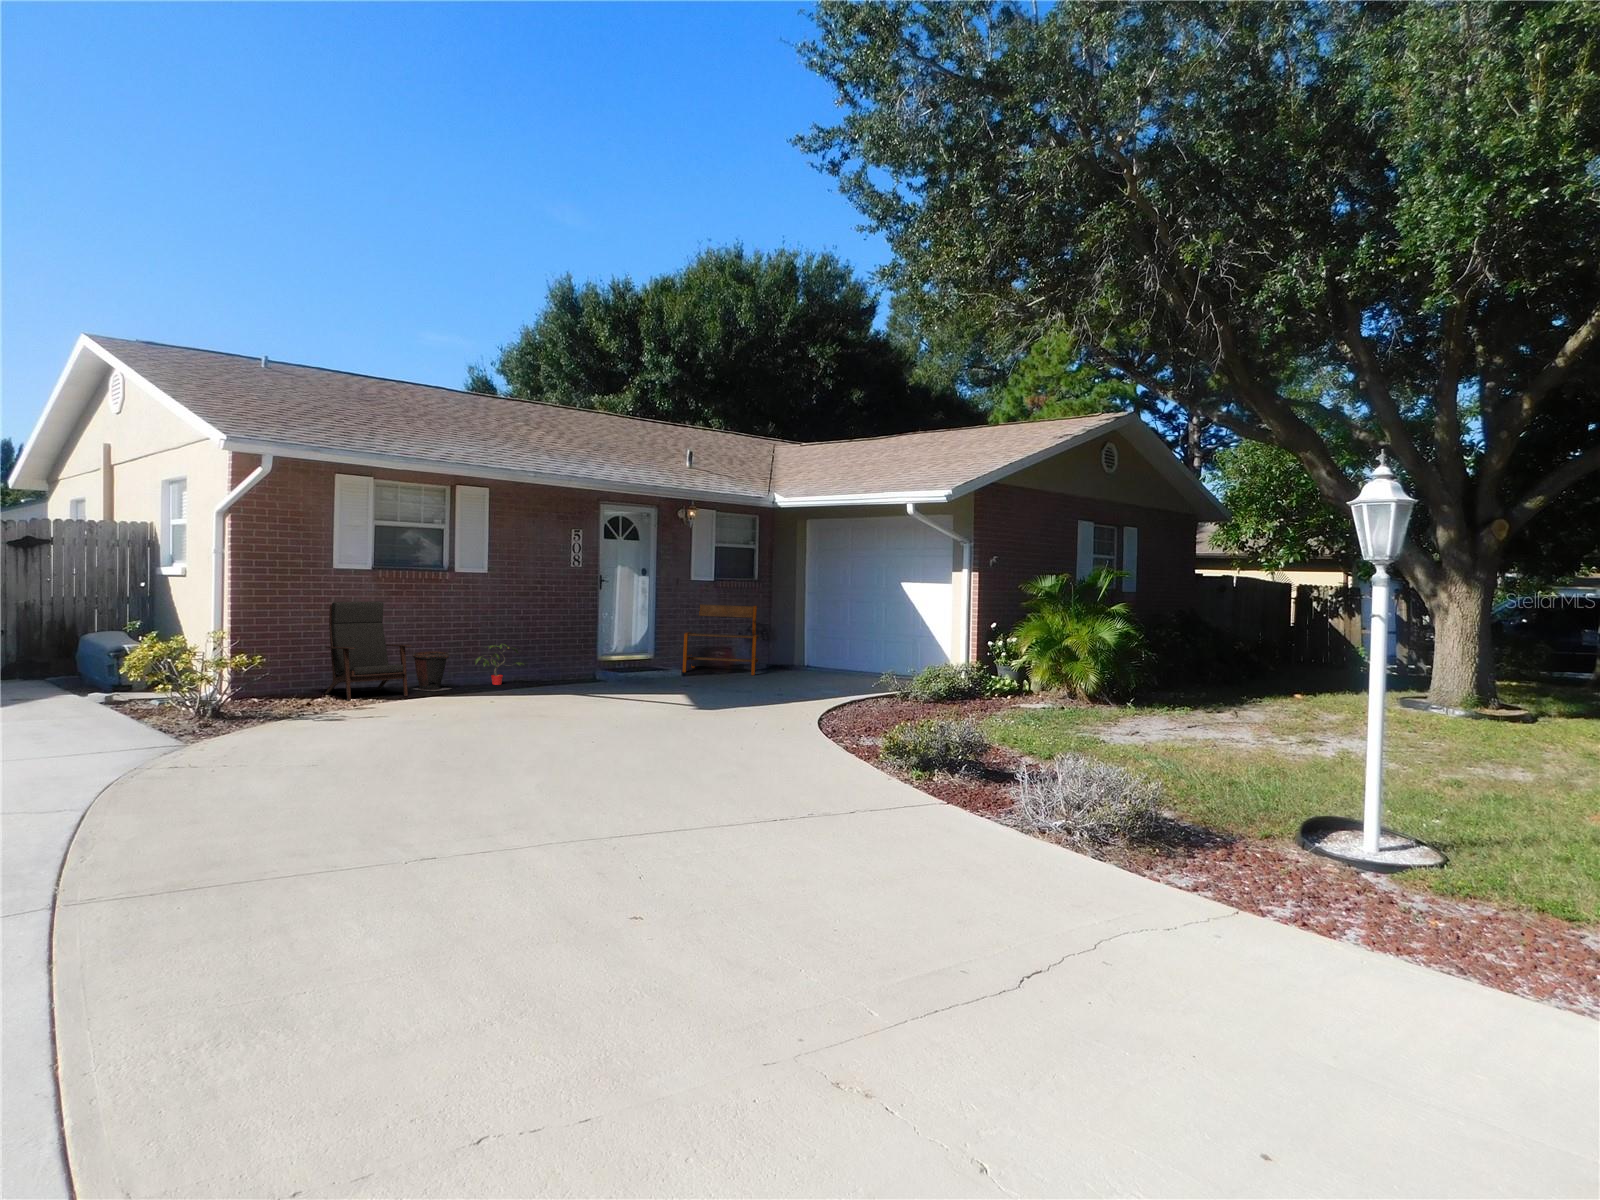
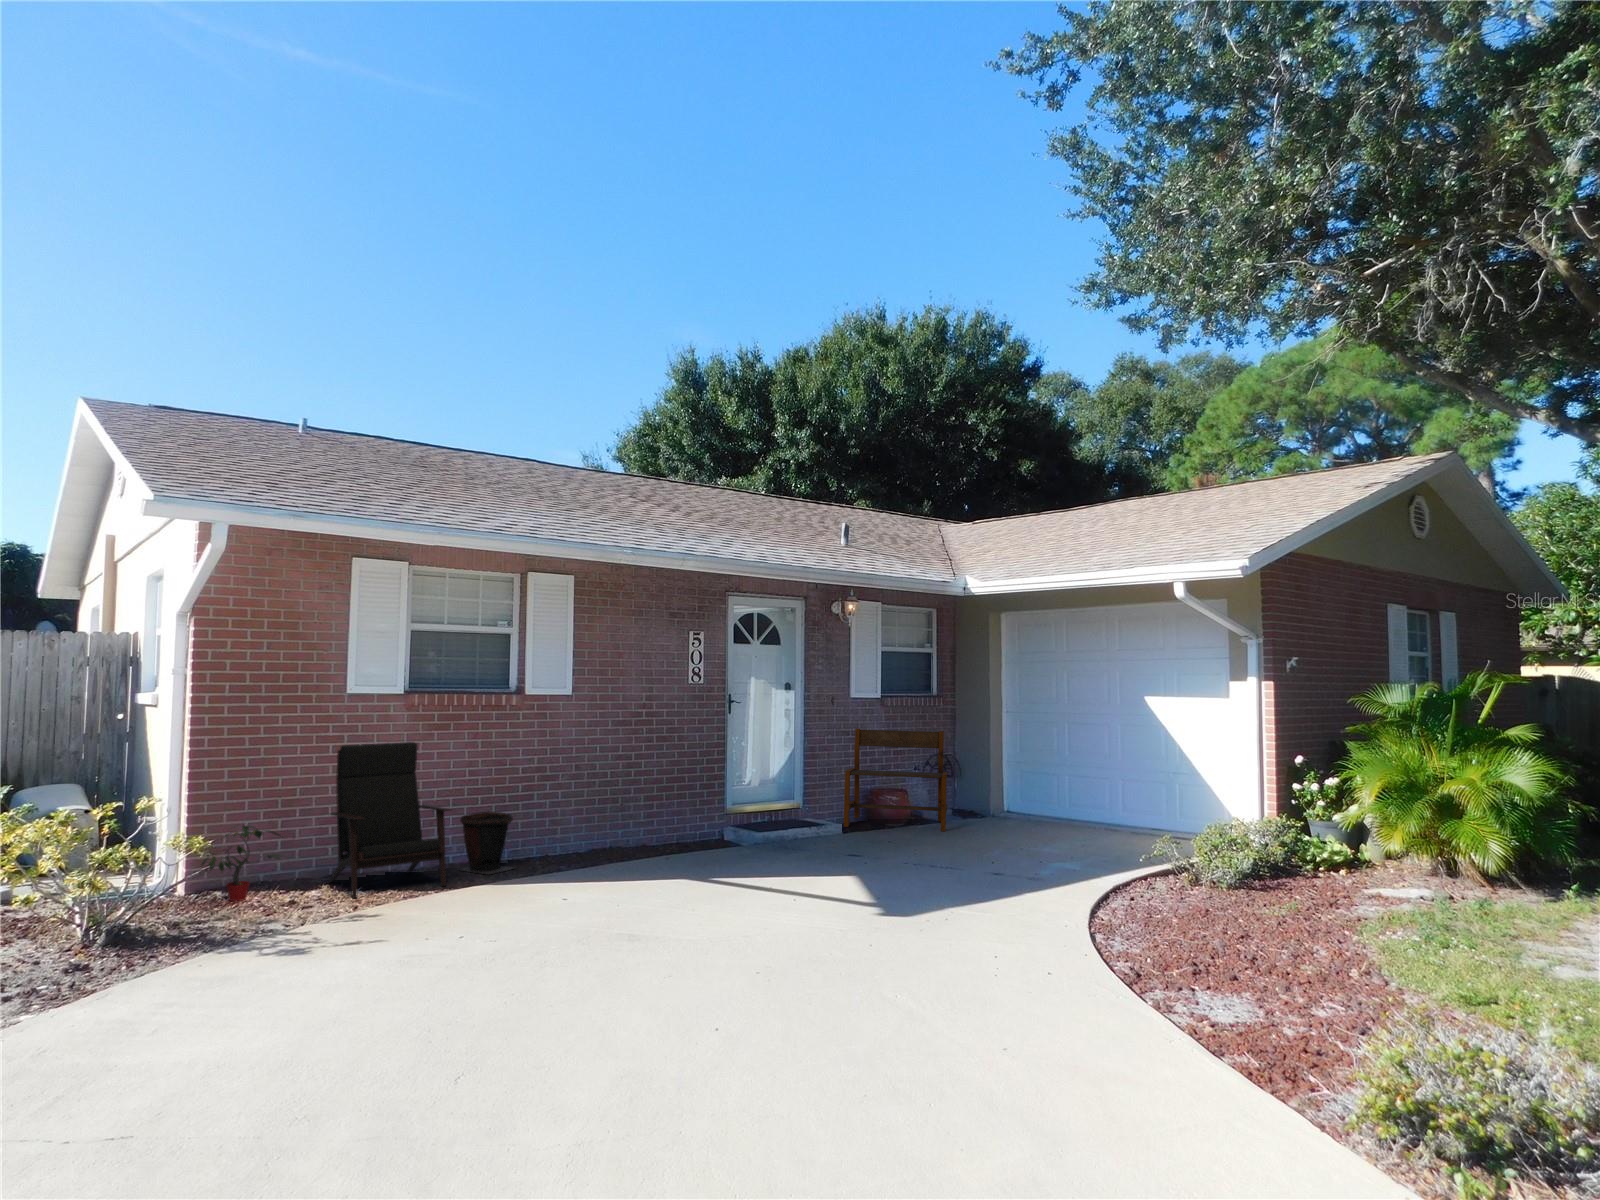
potted plant: present [475,644,523,685] -> present [202,826,282,901]

